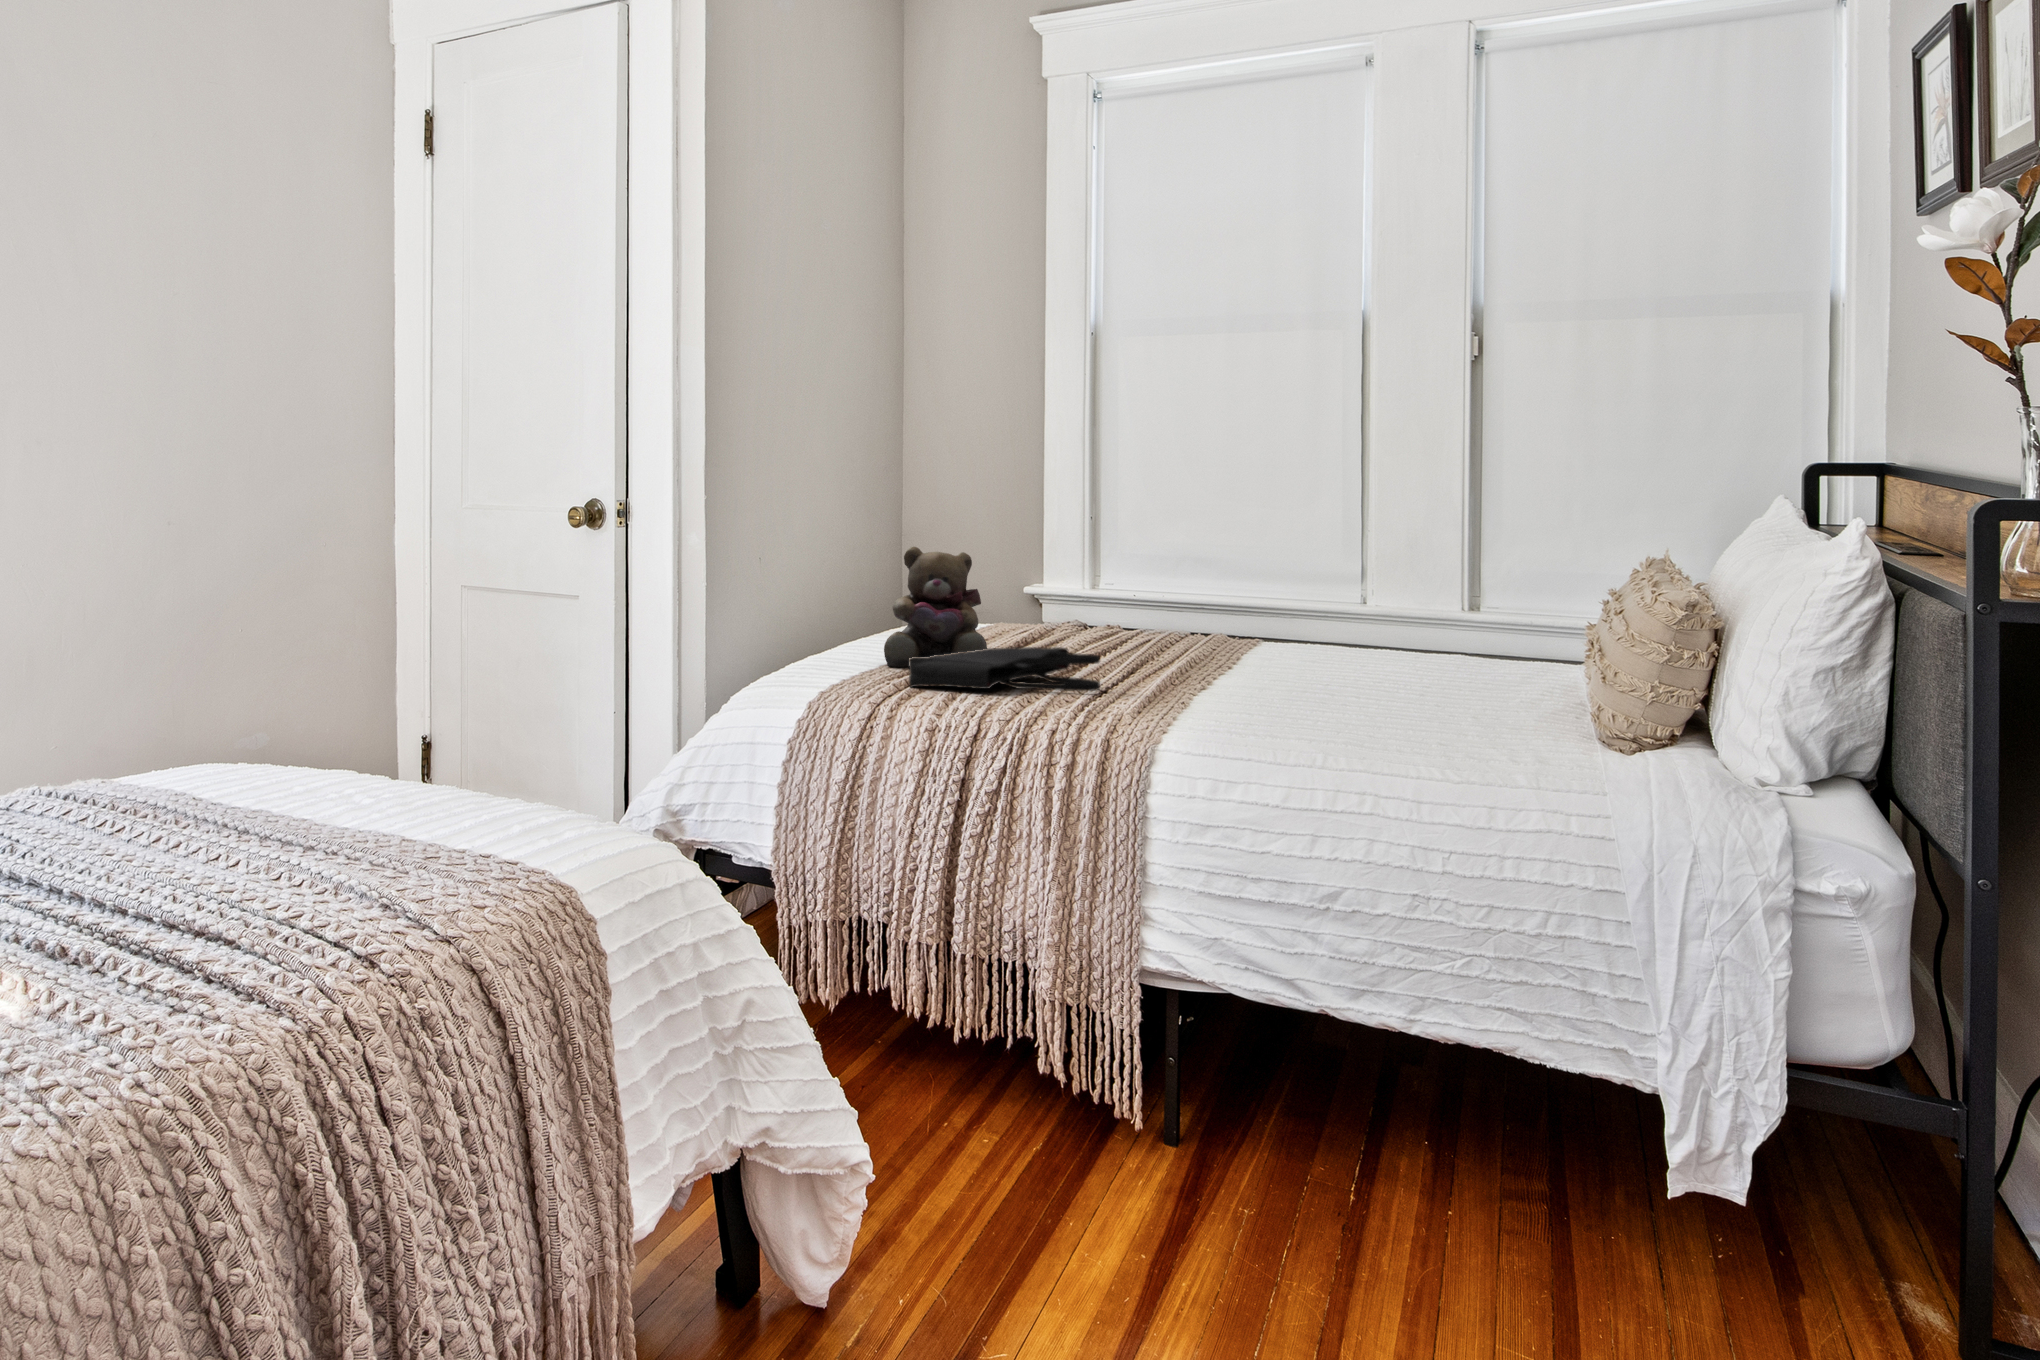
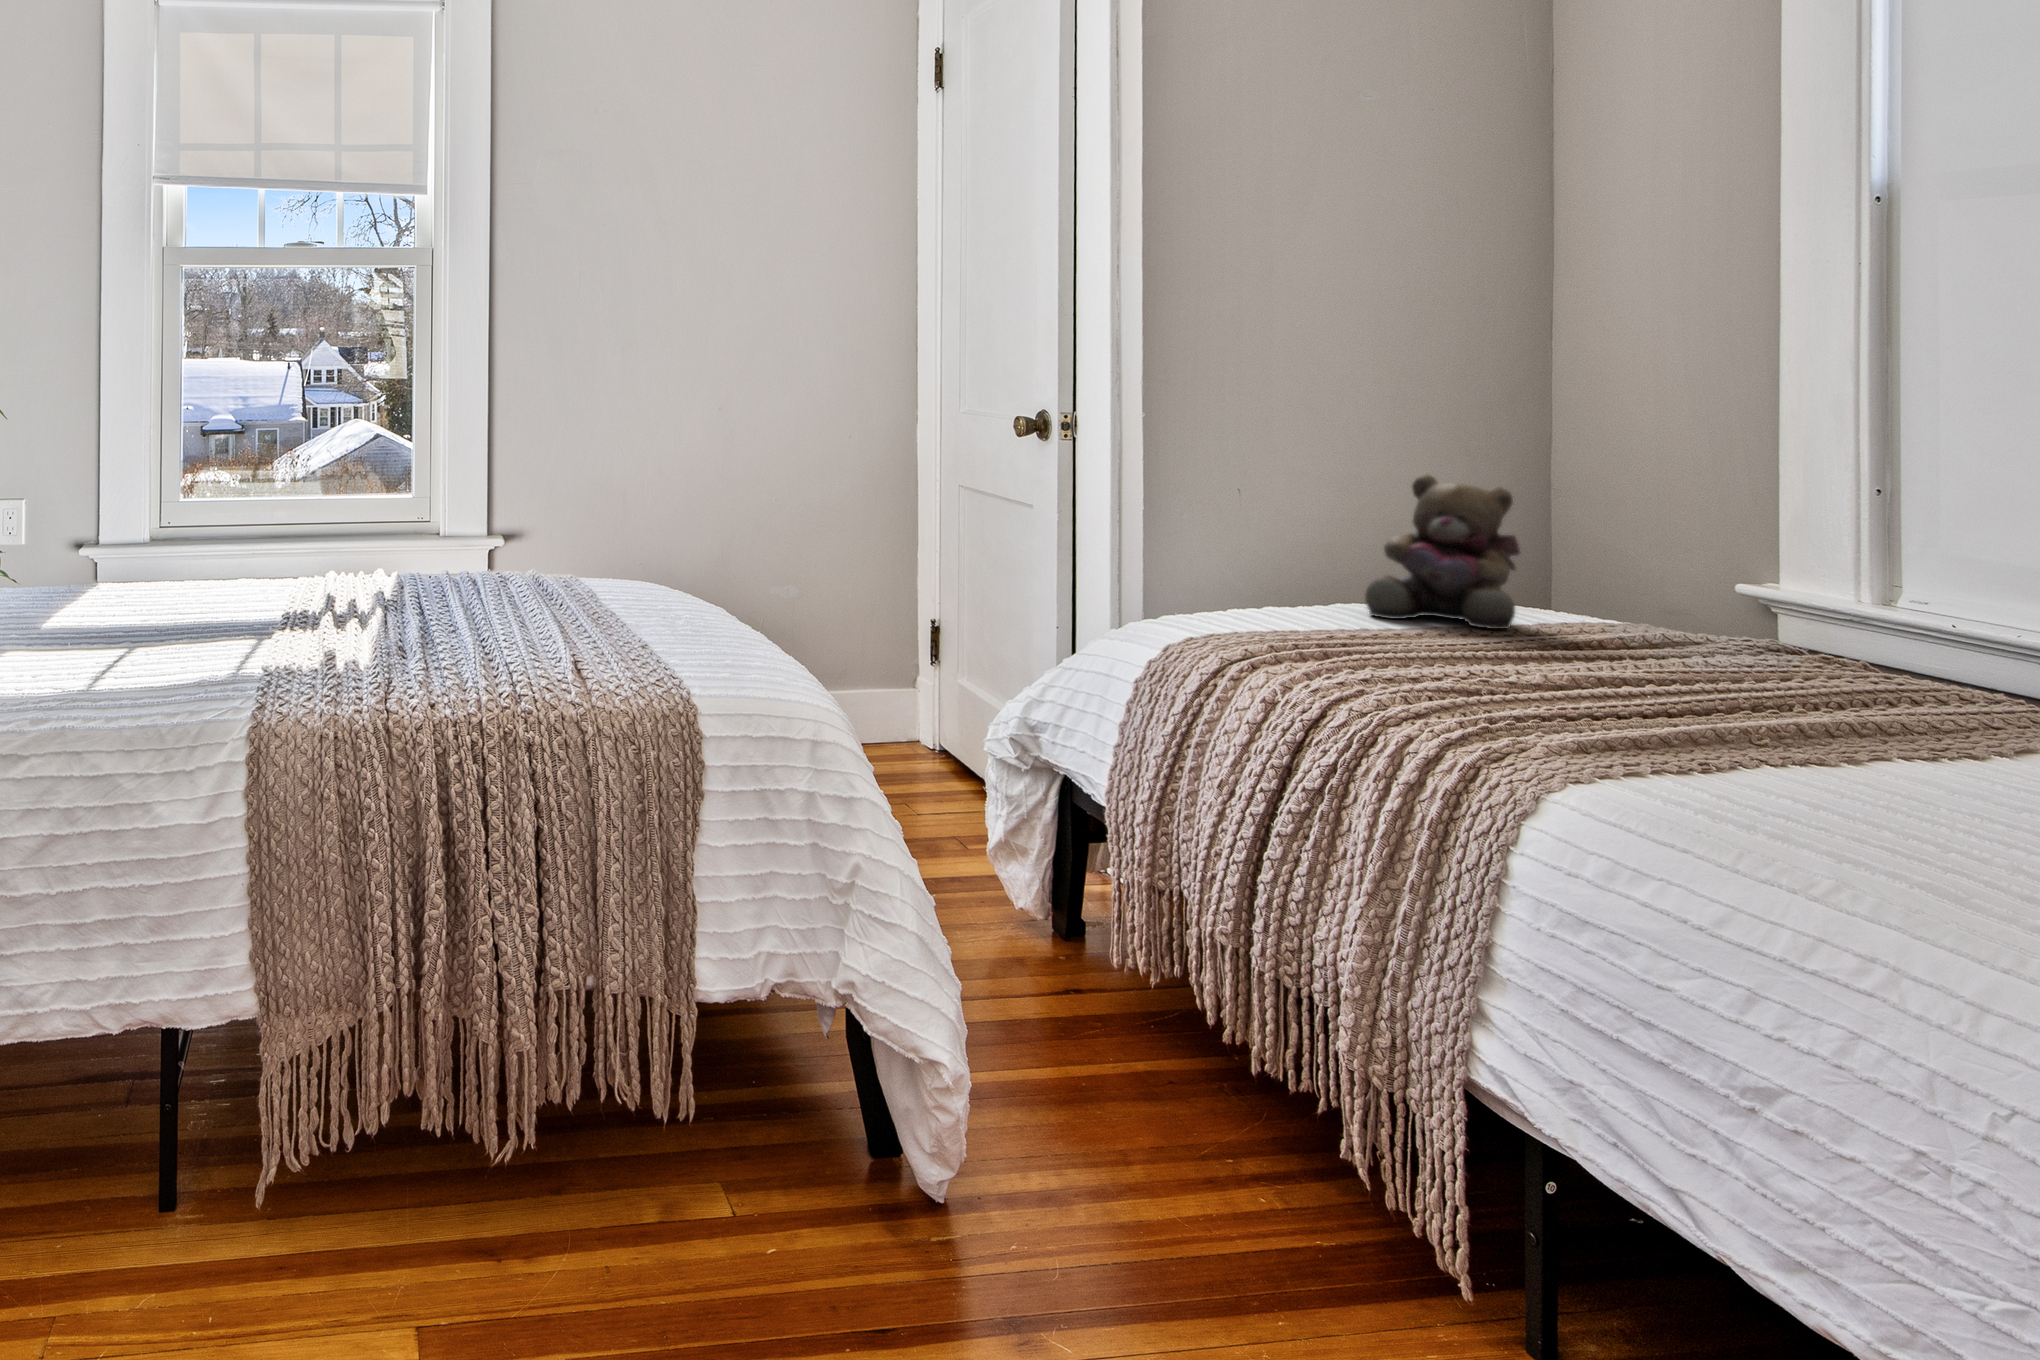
tote bag: present [909,647,1100,691] -> none [1335,608,1596,692]

